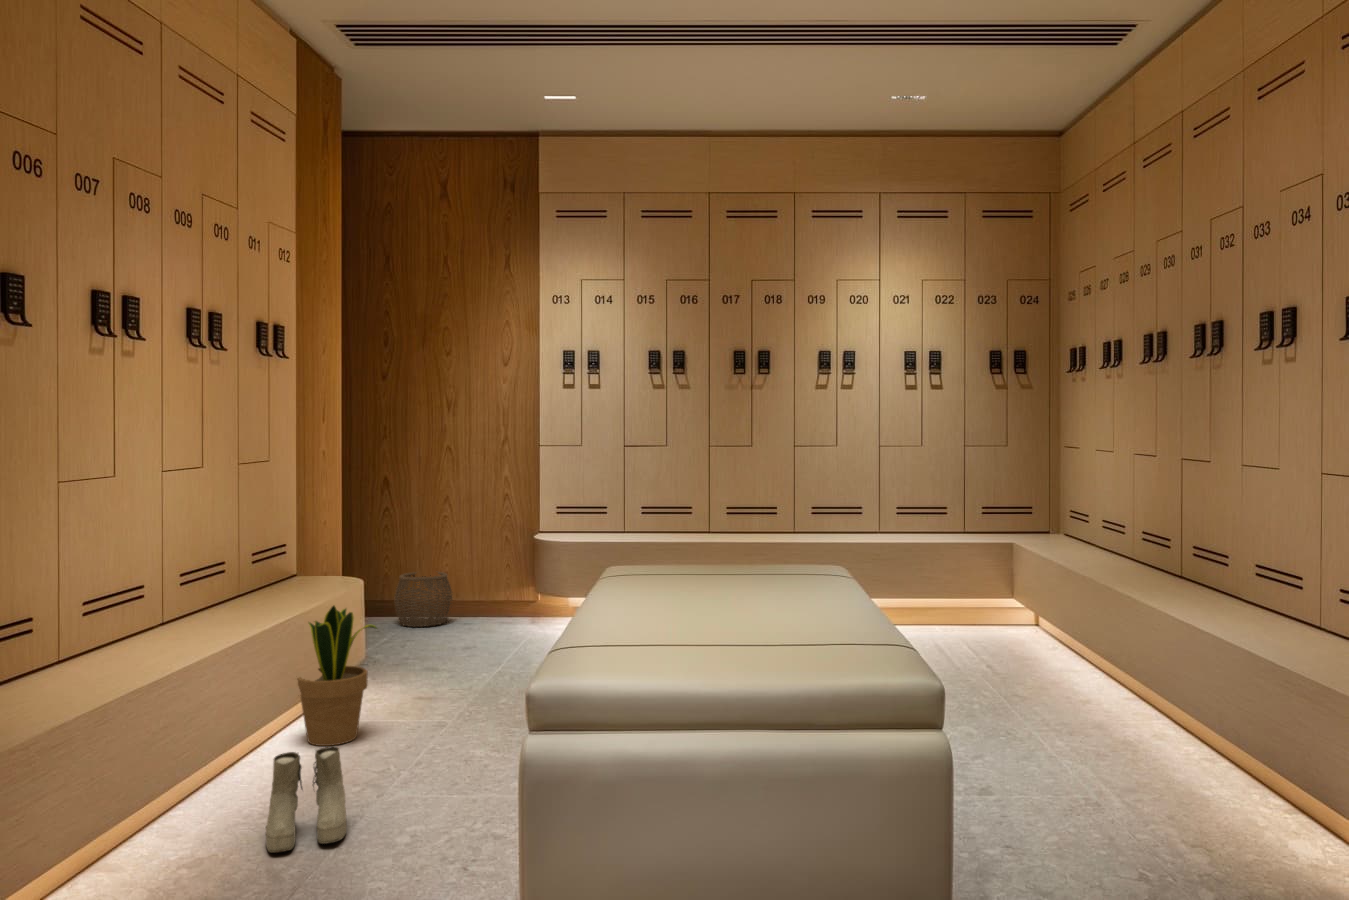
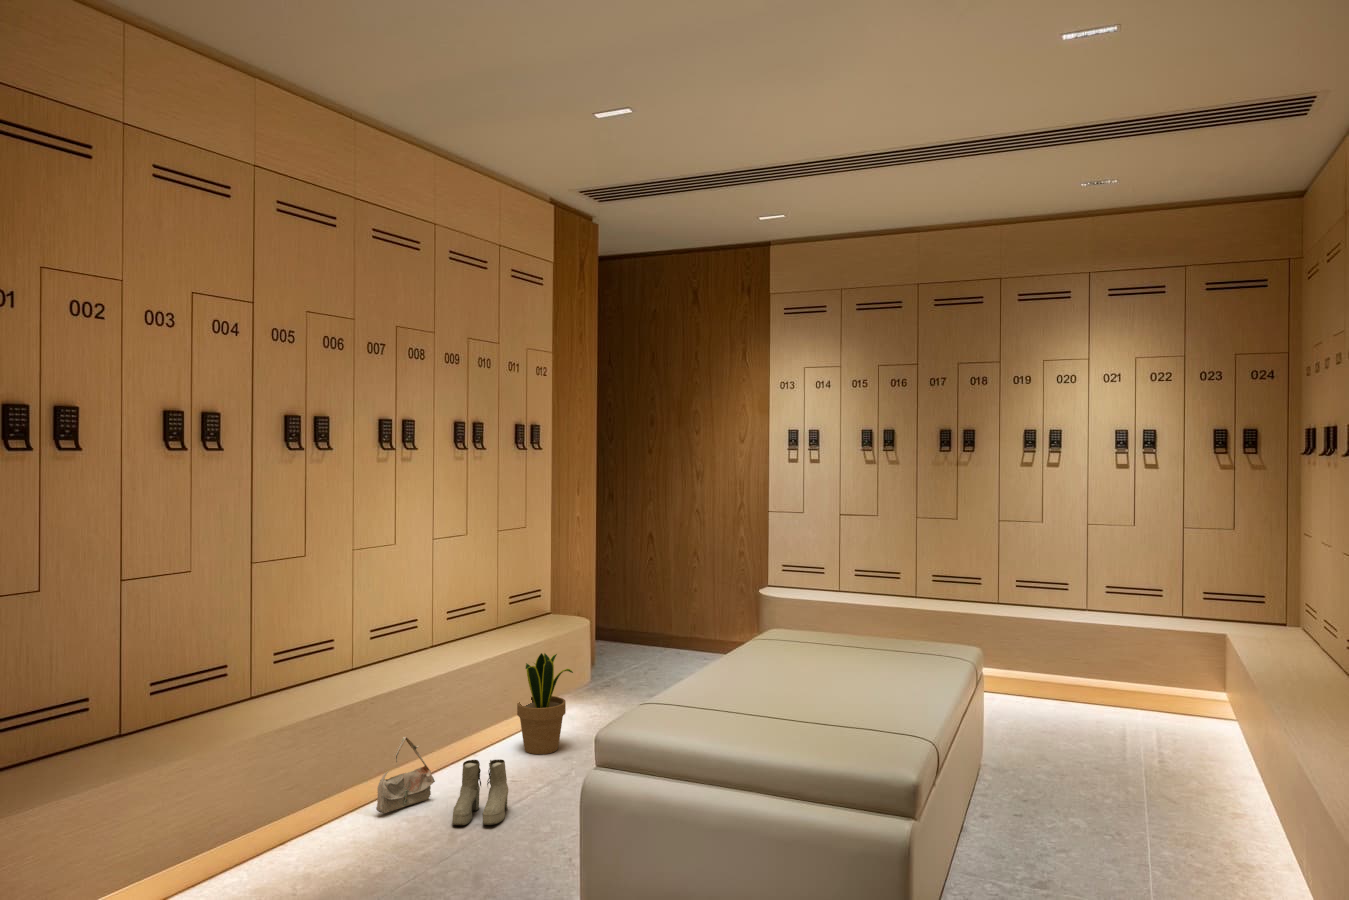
woven basket: present [394,572,452,627] -> none [649,612,697,660]
bag: none [125,732,214,858] -> present [376,737,435,813]

